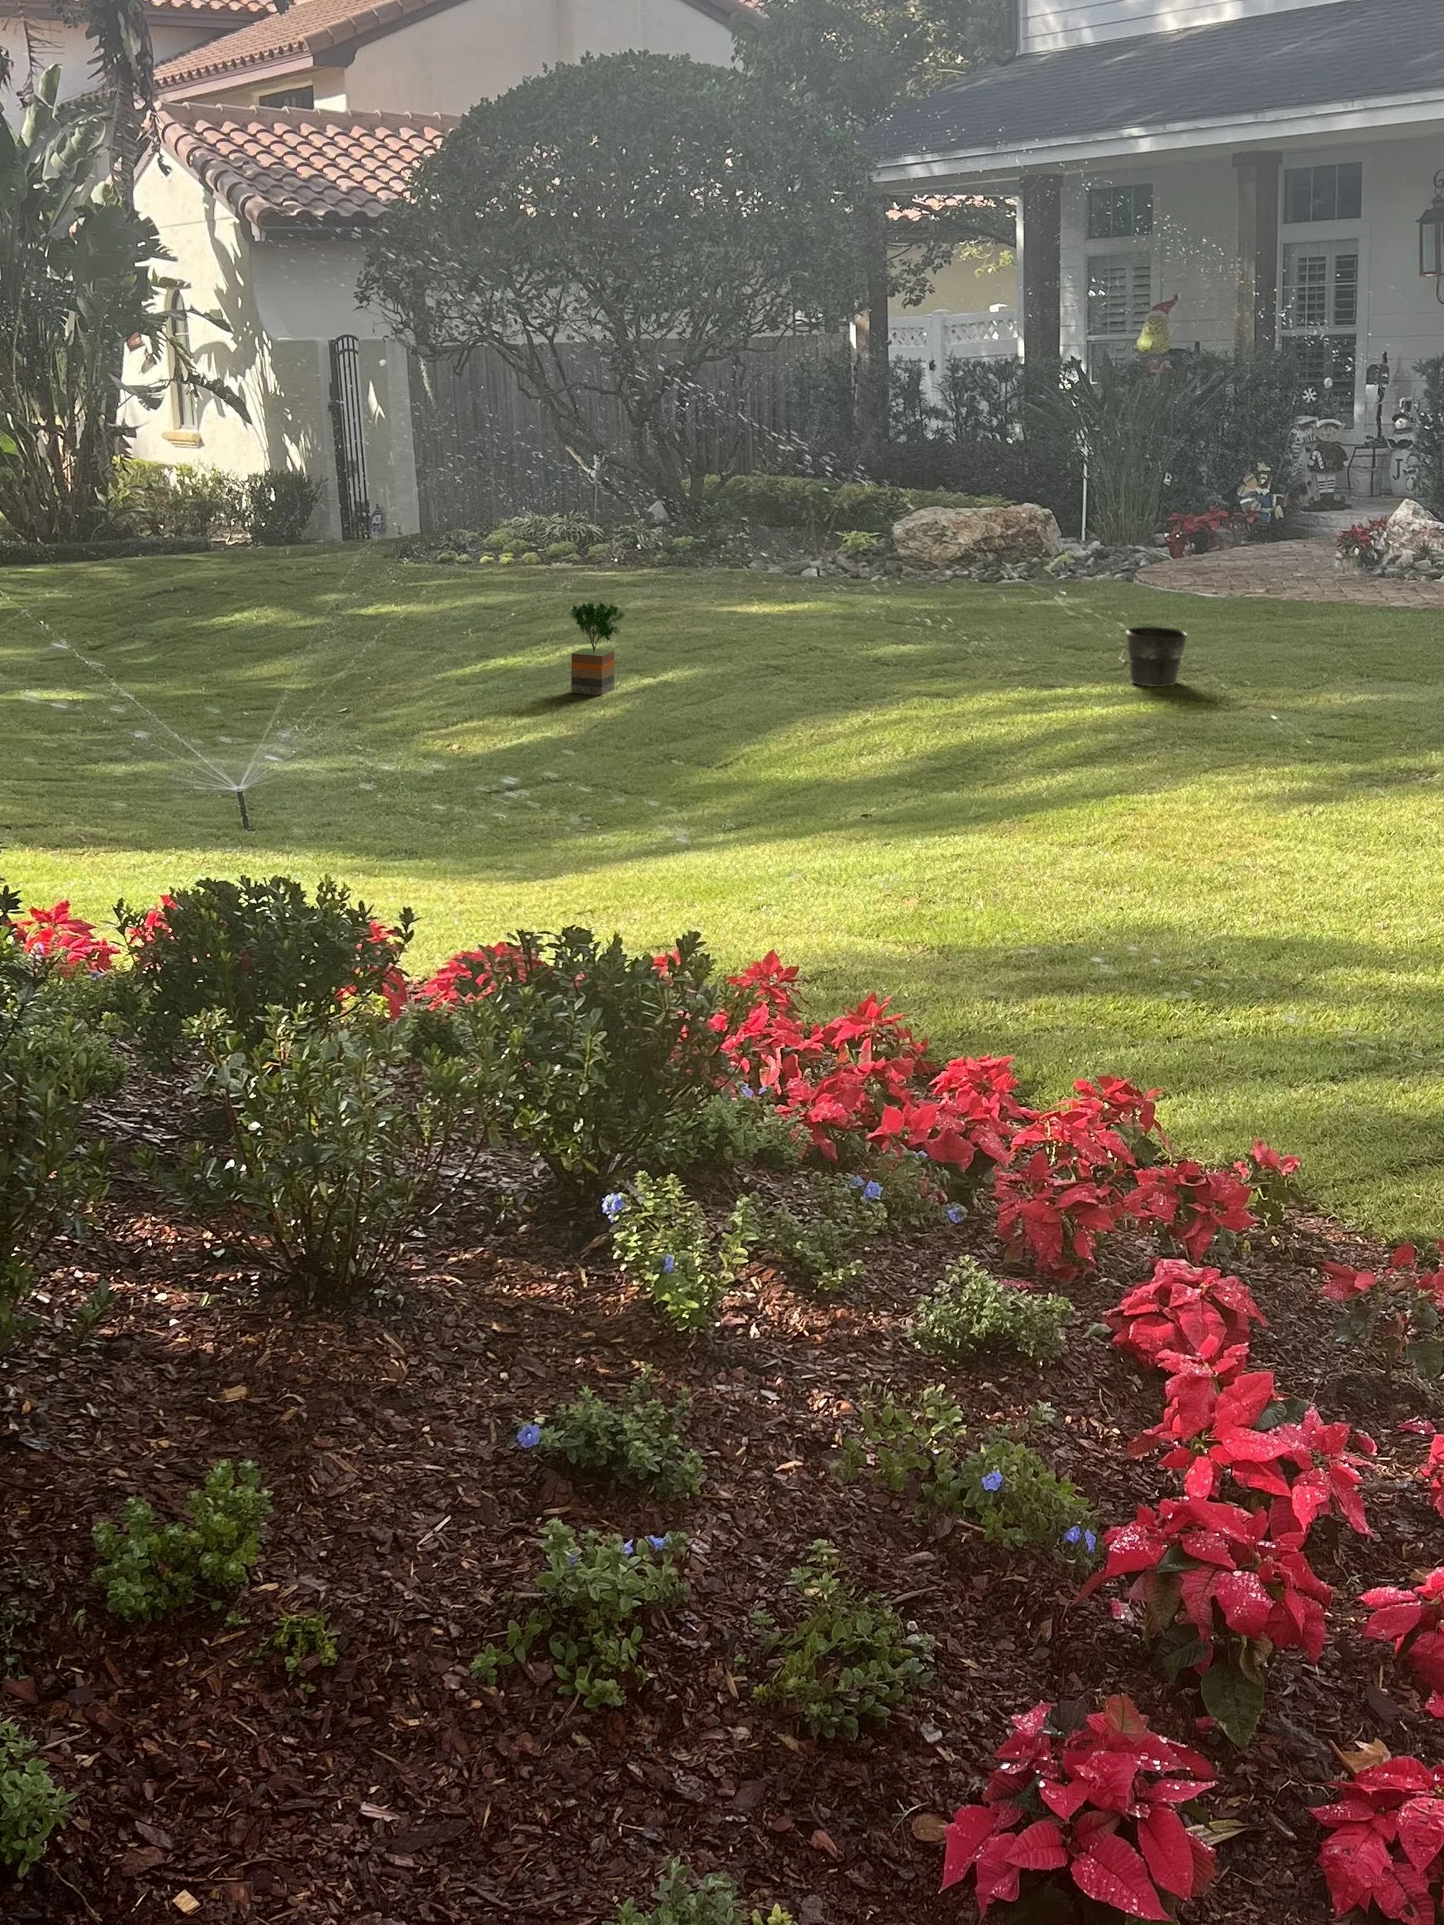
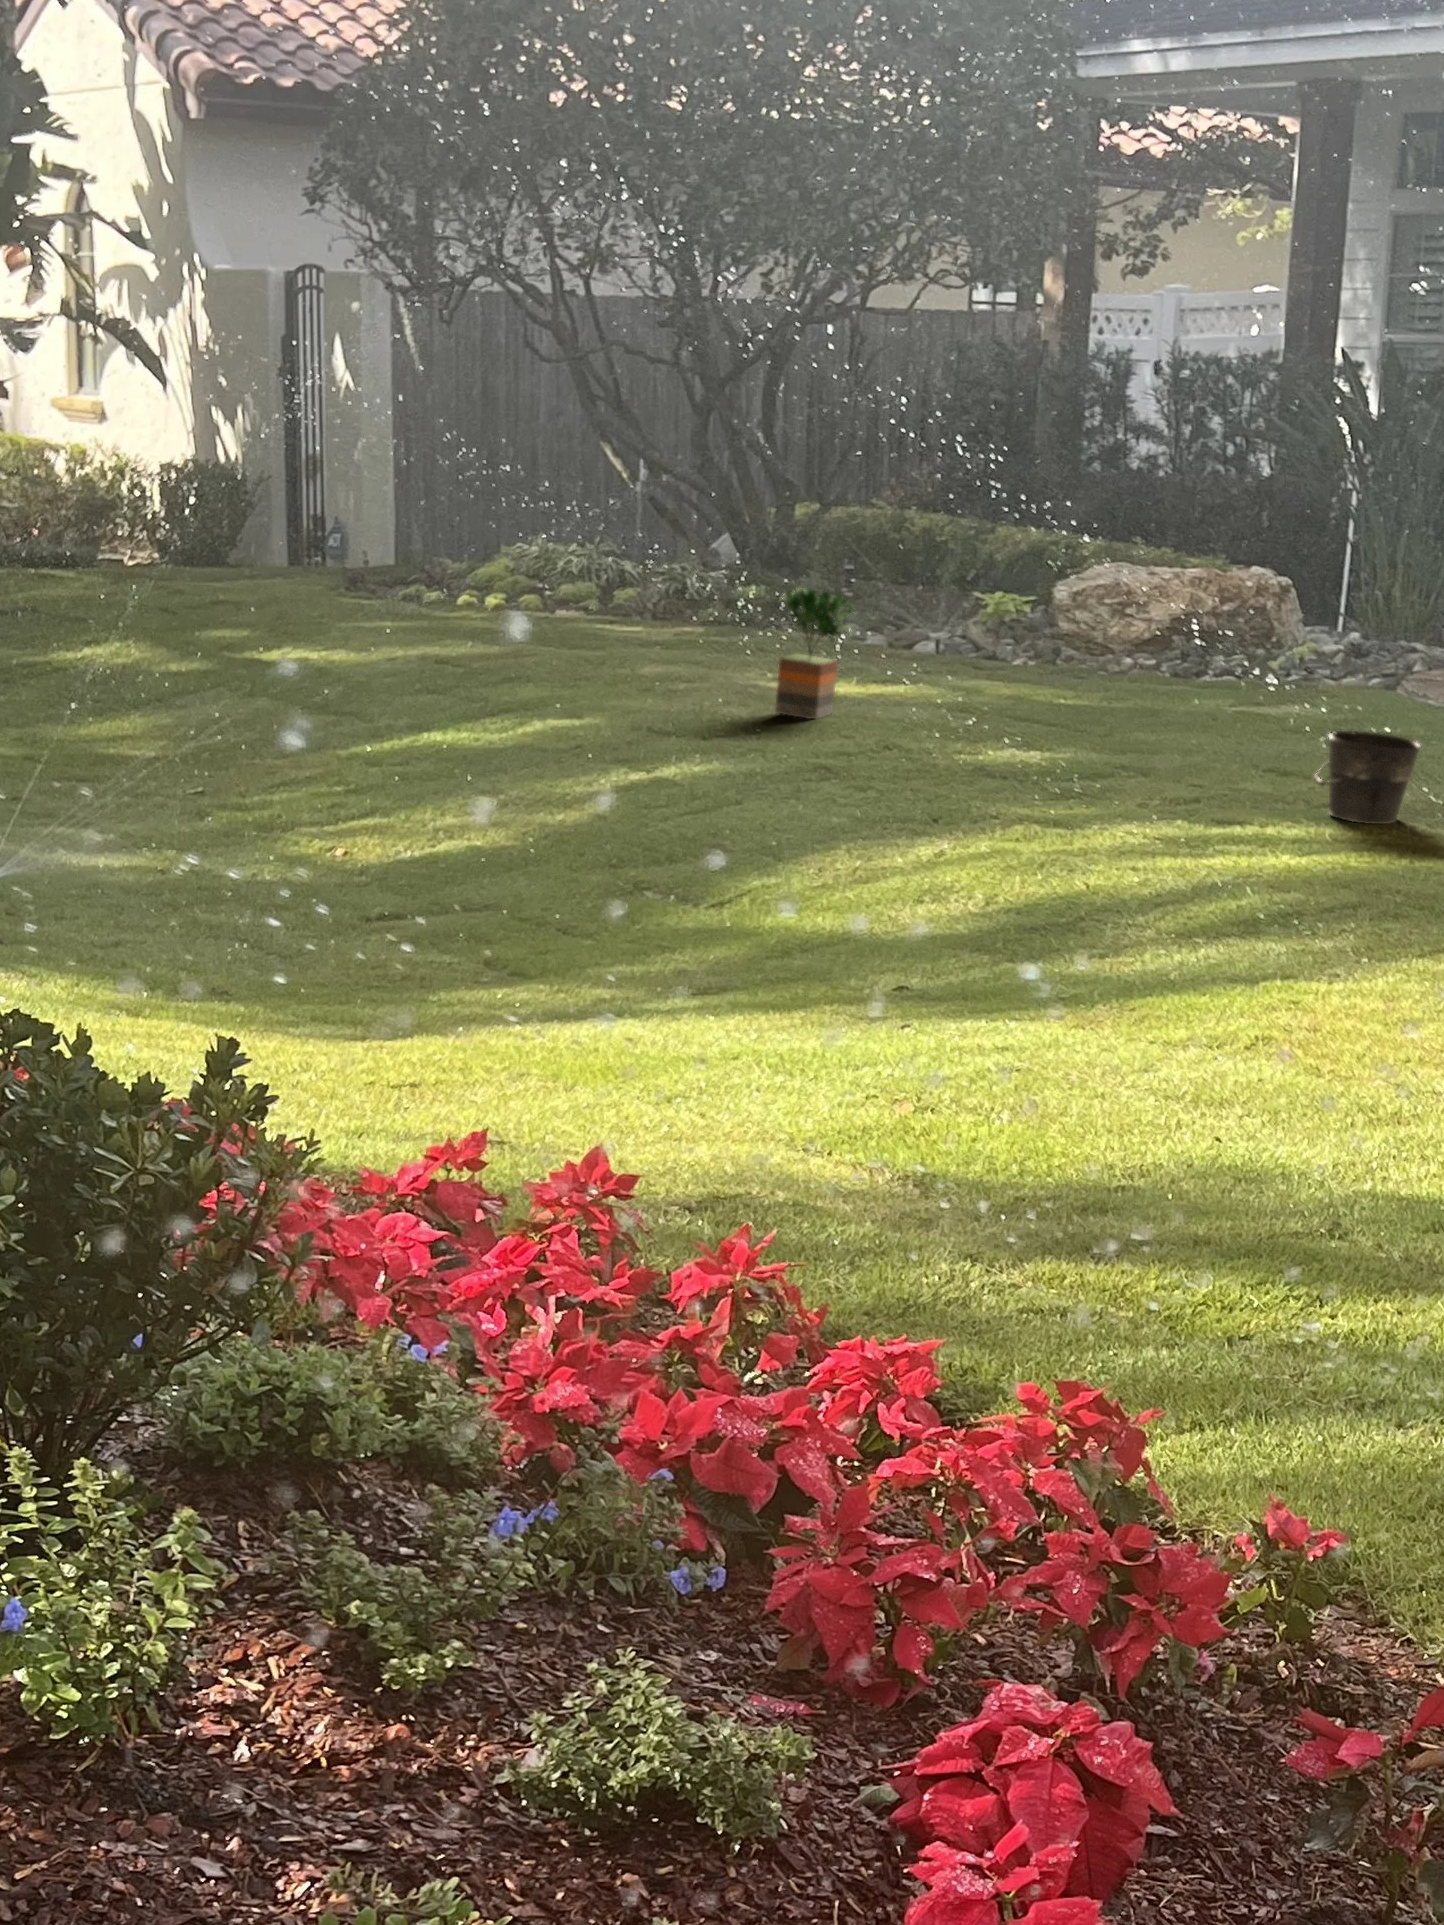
potted tree: present [570,602,625,696] -> present [775,588,855,719]

